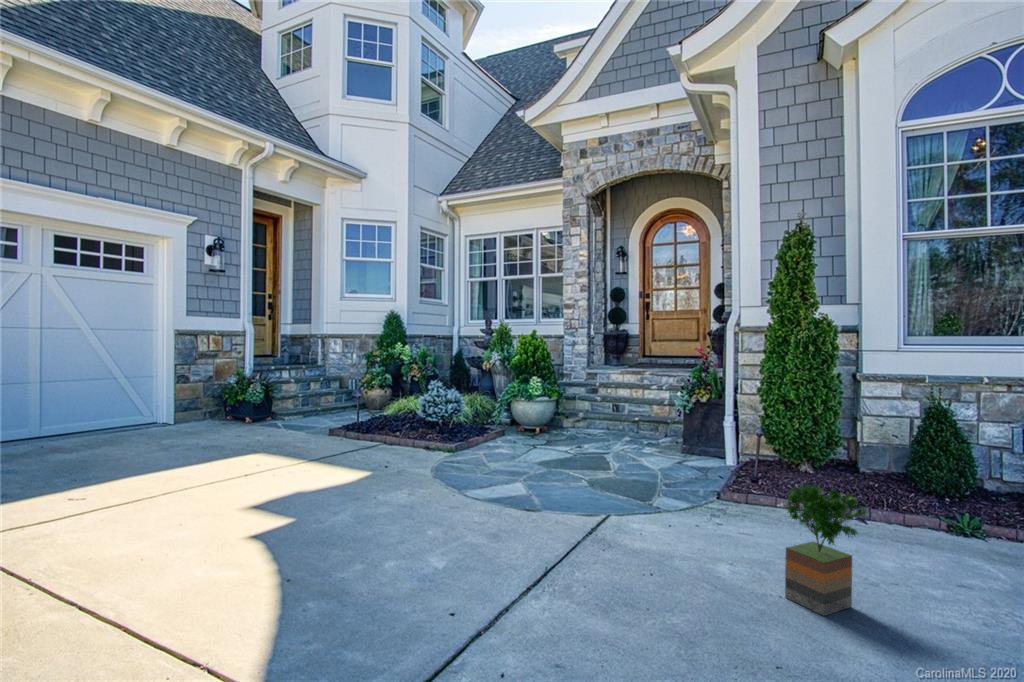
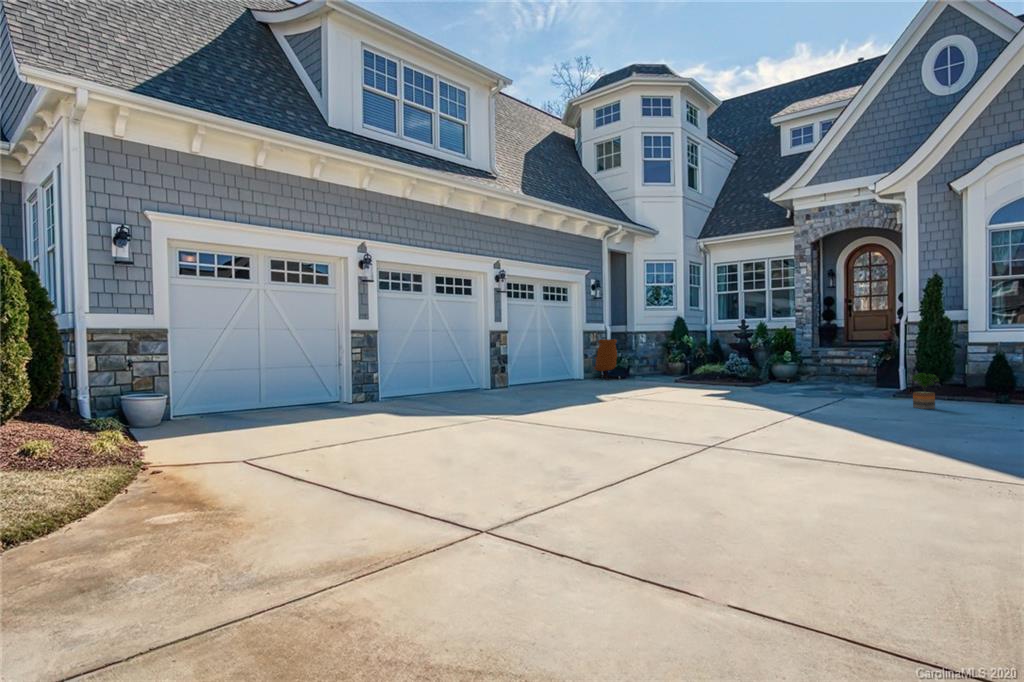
lounge chair: none [184,351,240,432] -> present [594,339,617,378]

